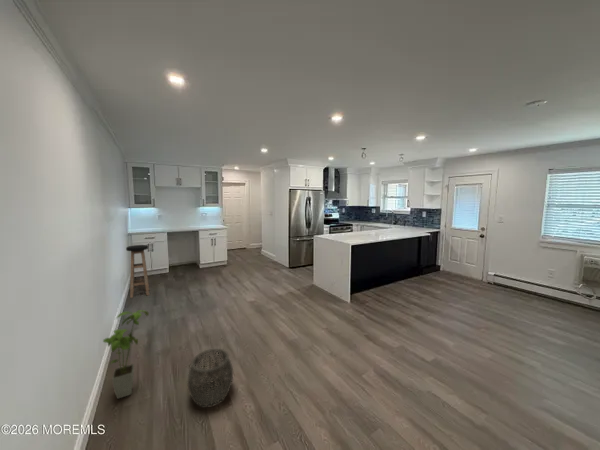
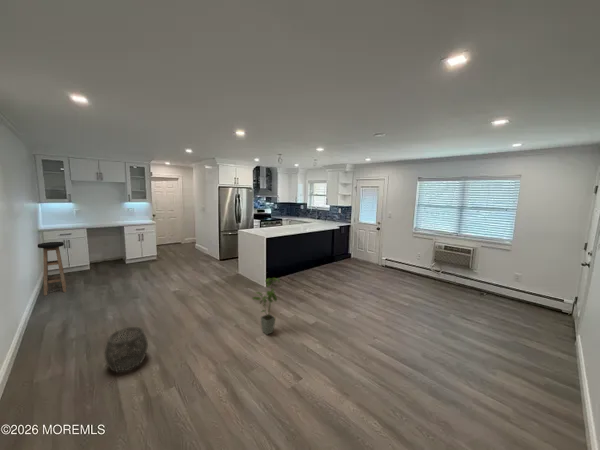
house plant: present [103,311,149,399] -> present [253,278,279,335]

